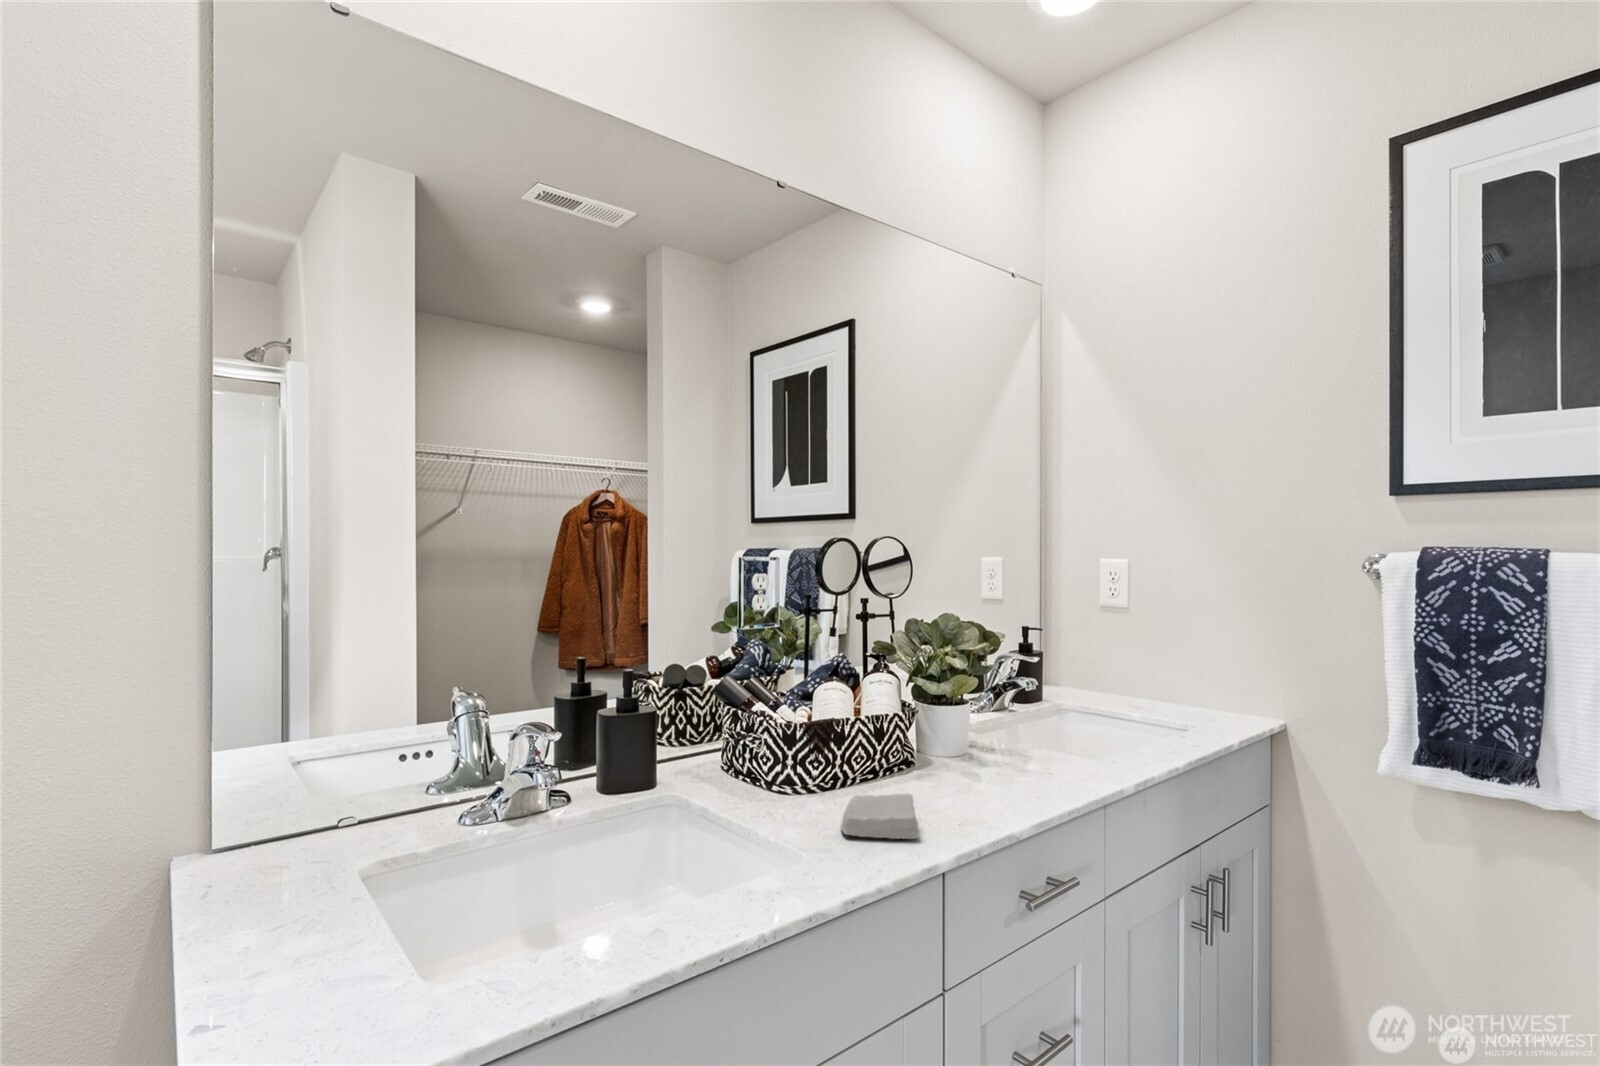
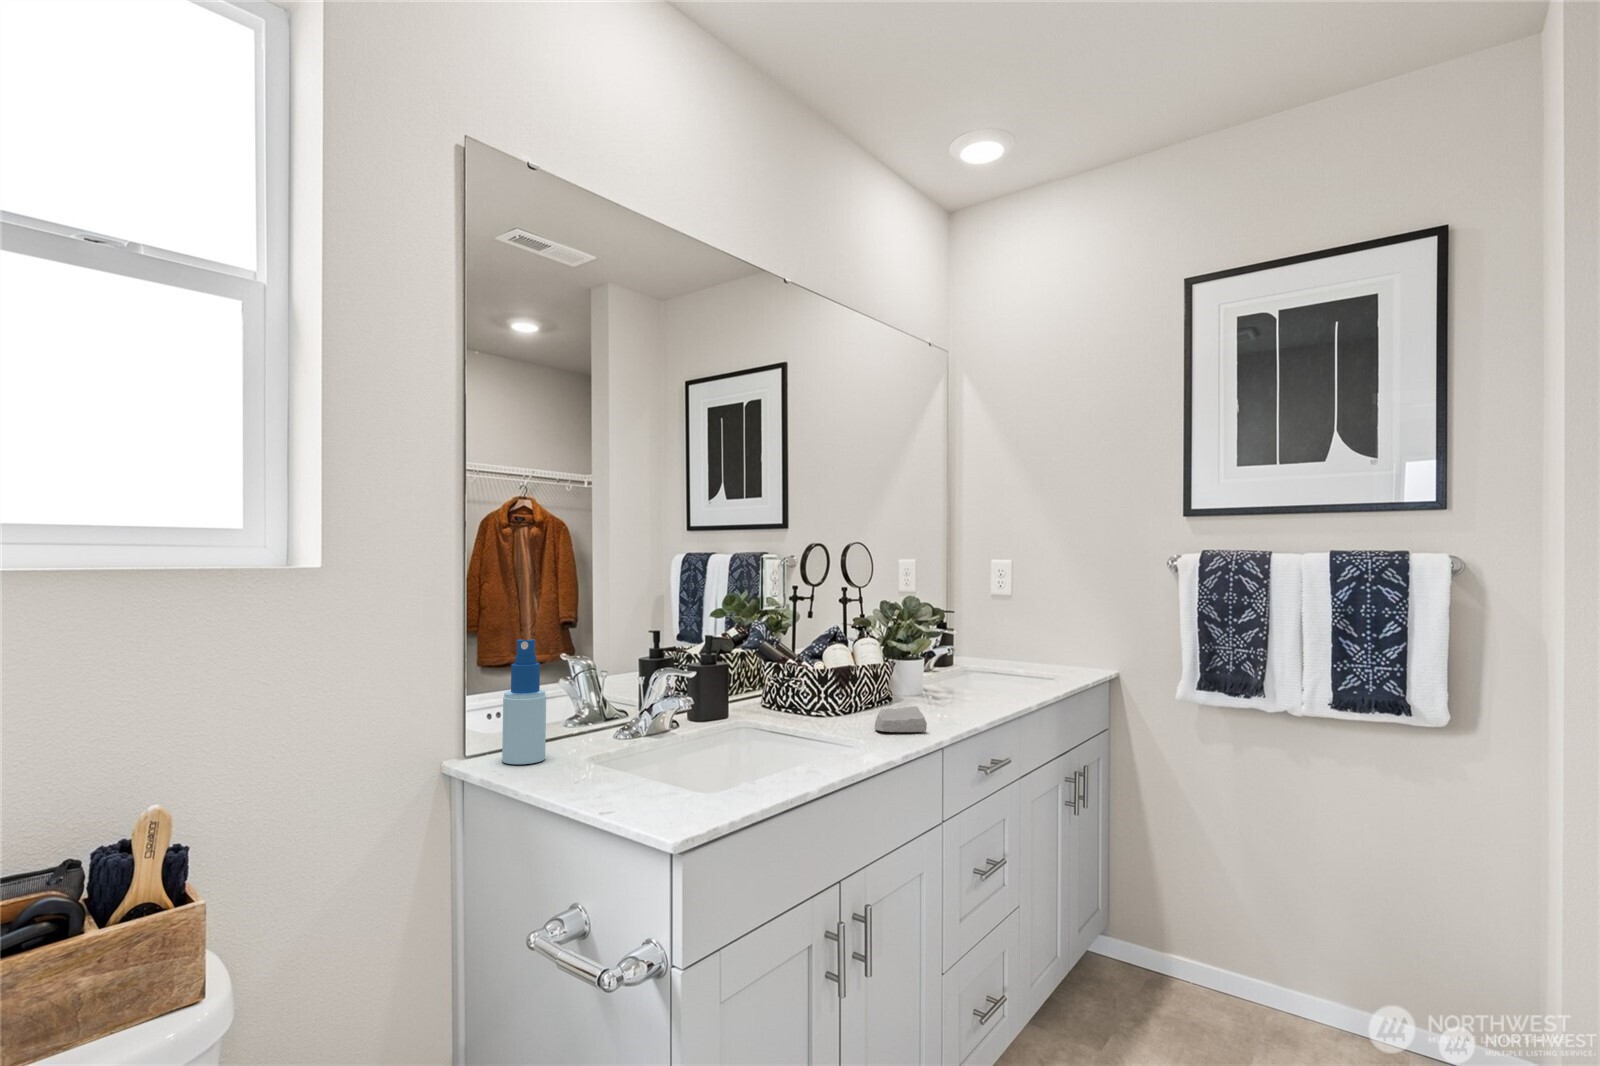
spray bottle: none [233,686,307,876] -> present [502,639,546,764]

